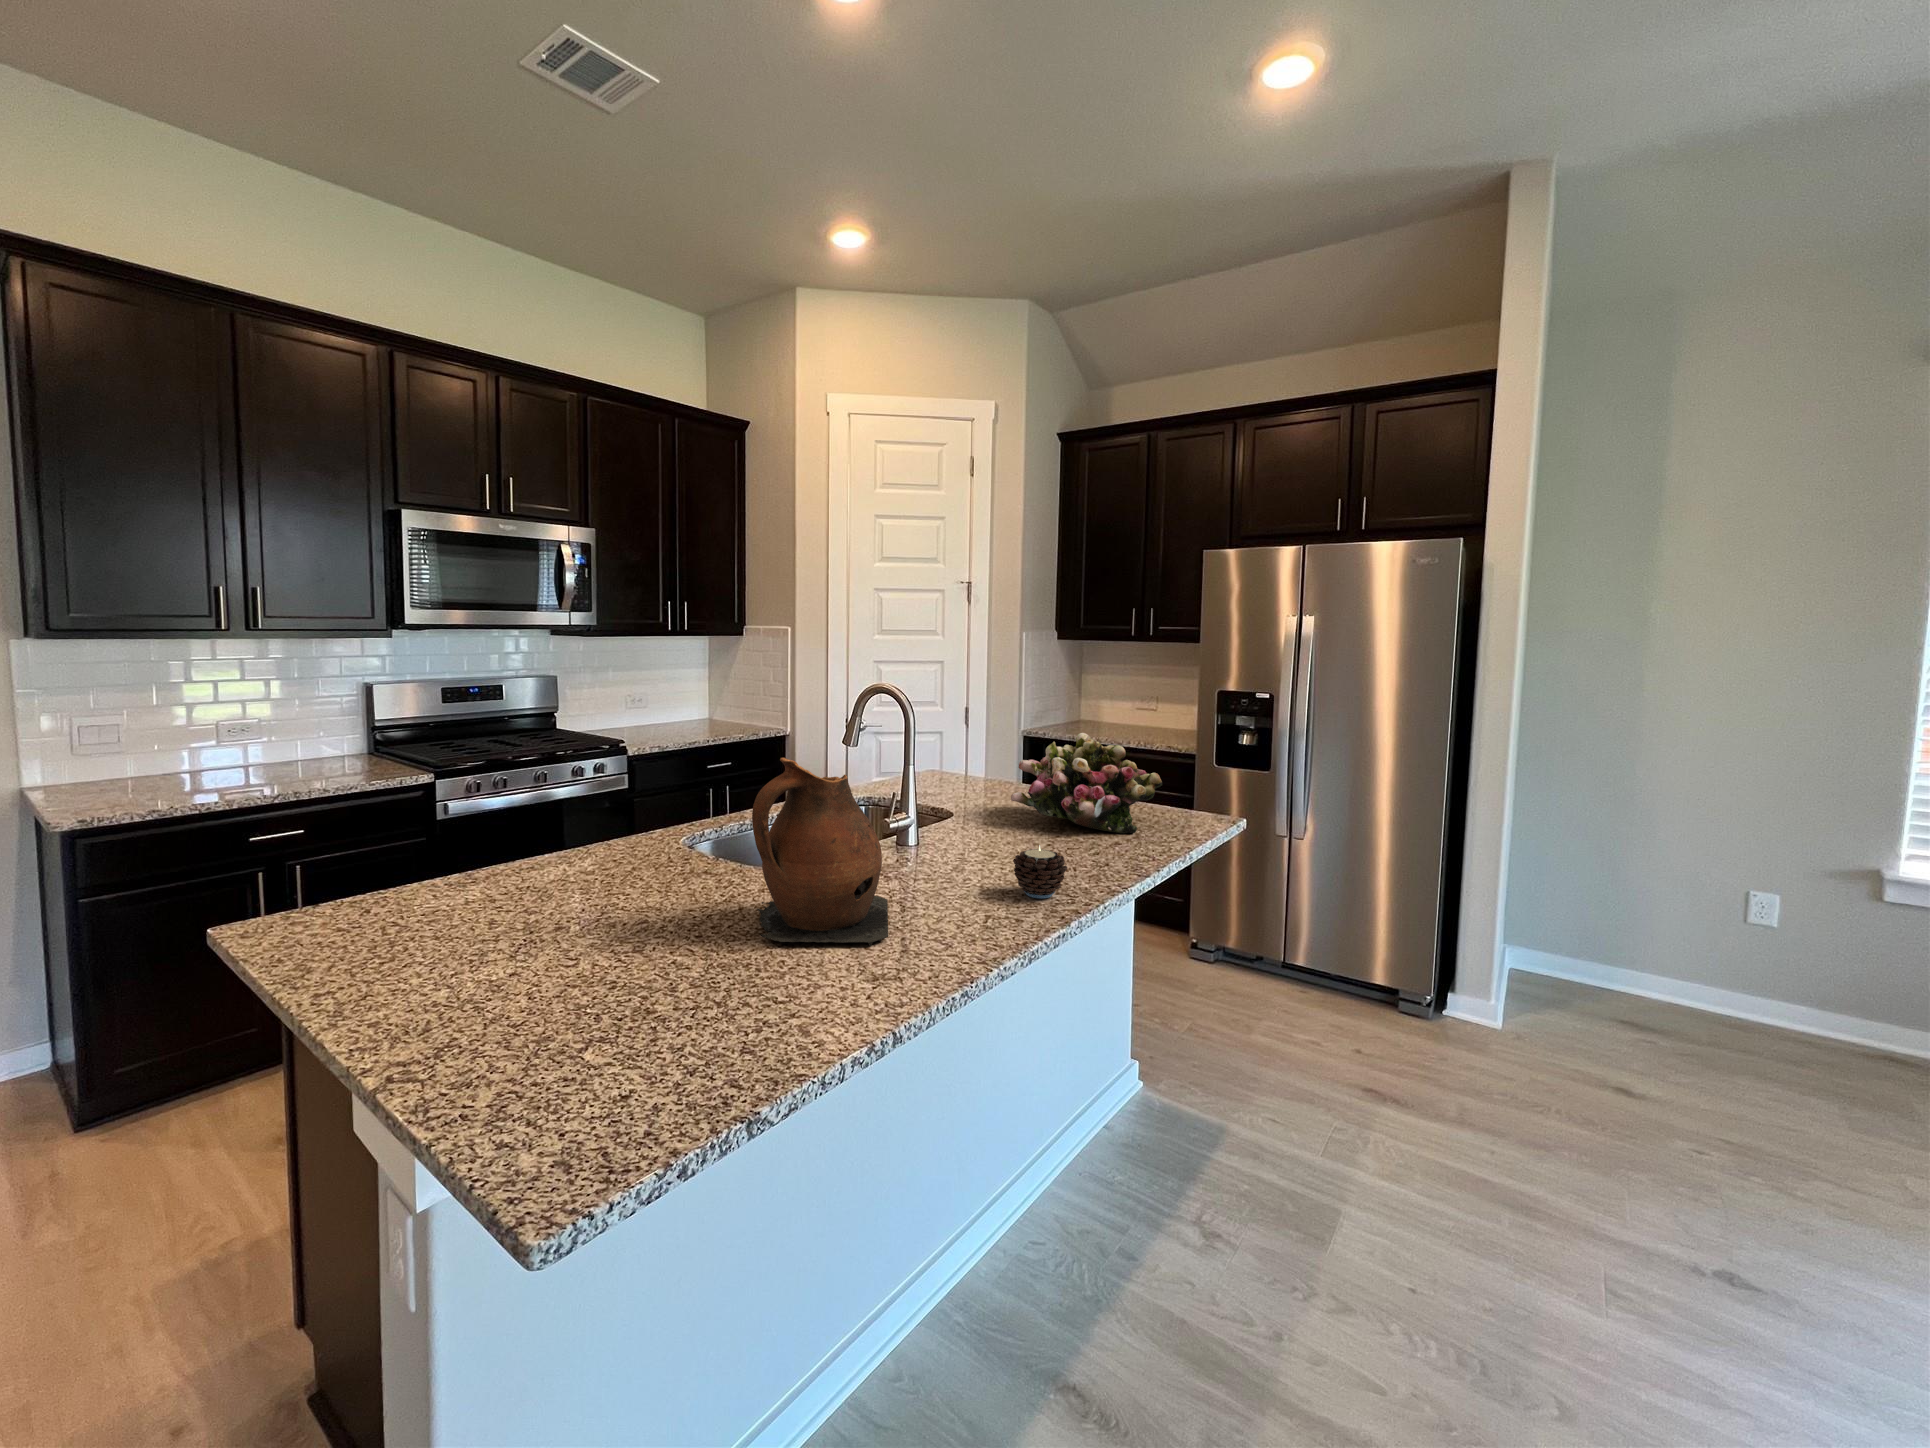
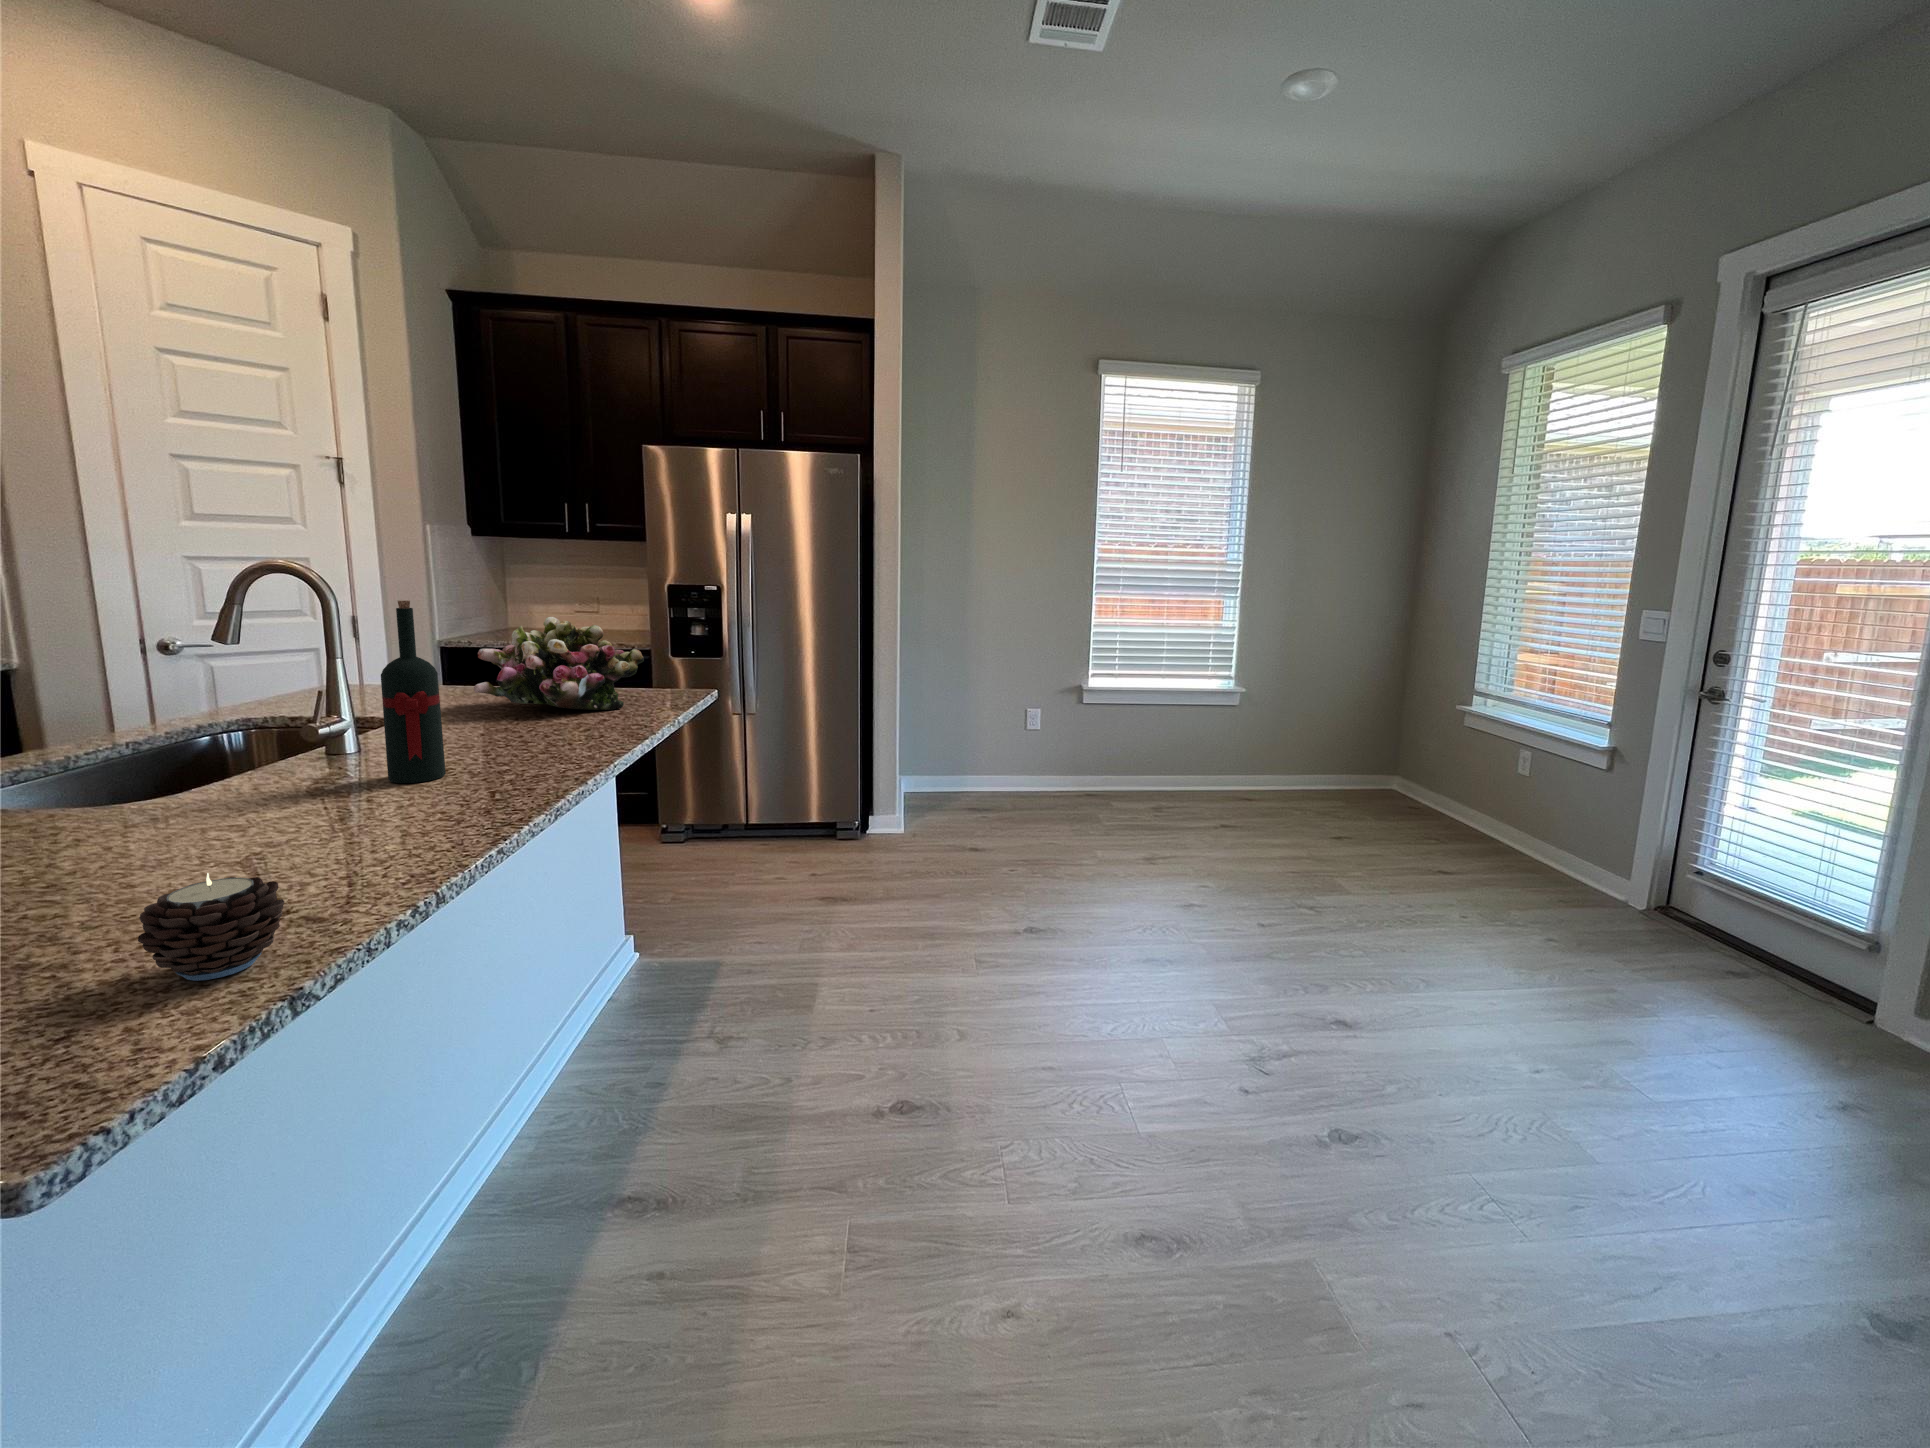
wine bottle: none [919,729,962,892] -> present [381,600,446,783]
ceramic pitcher: present [752,758,888,946] -> none [131,632,378,862]
candle: present [1013,846,1067,898] -> present [138,873,284,981]

